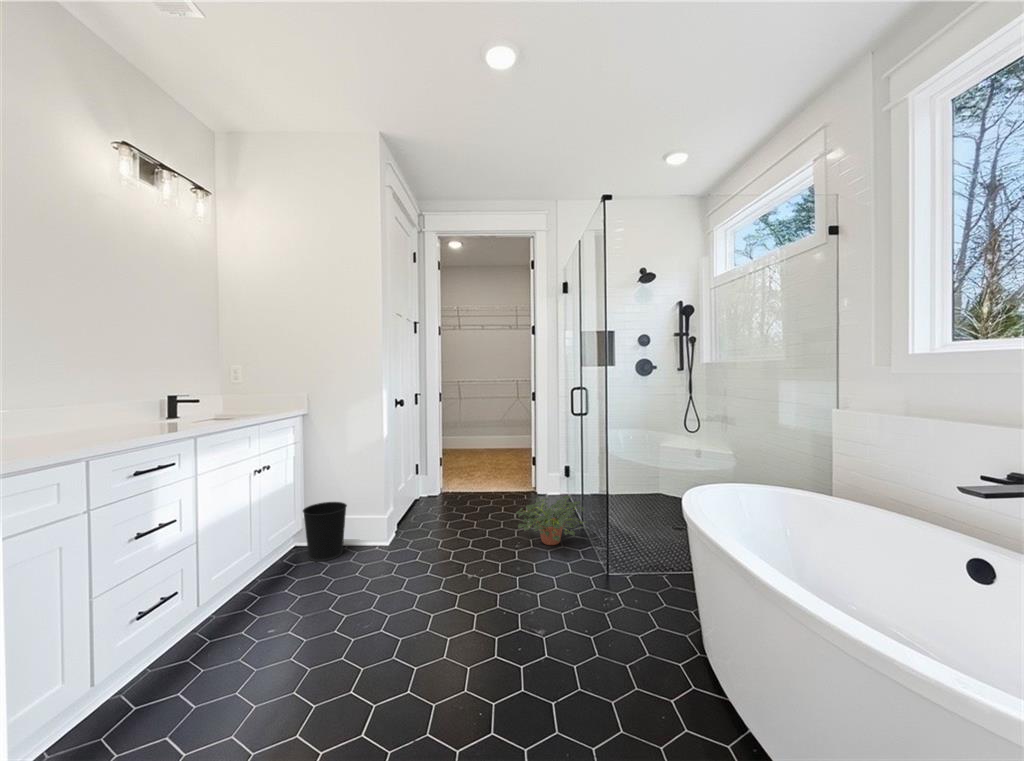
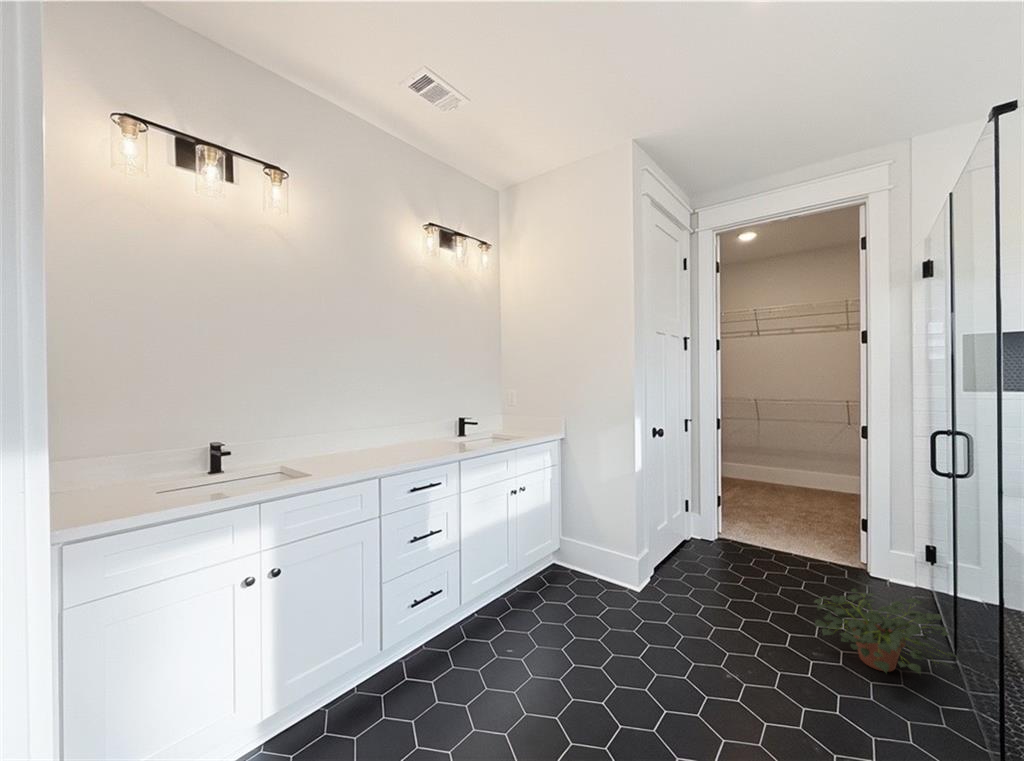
wastebasket: present [303,502,347,561] -> none [556,529,598,590]

